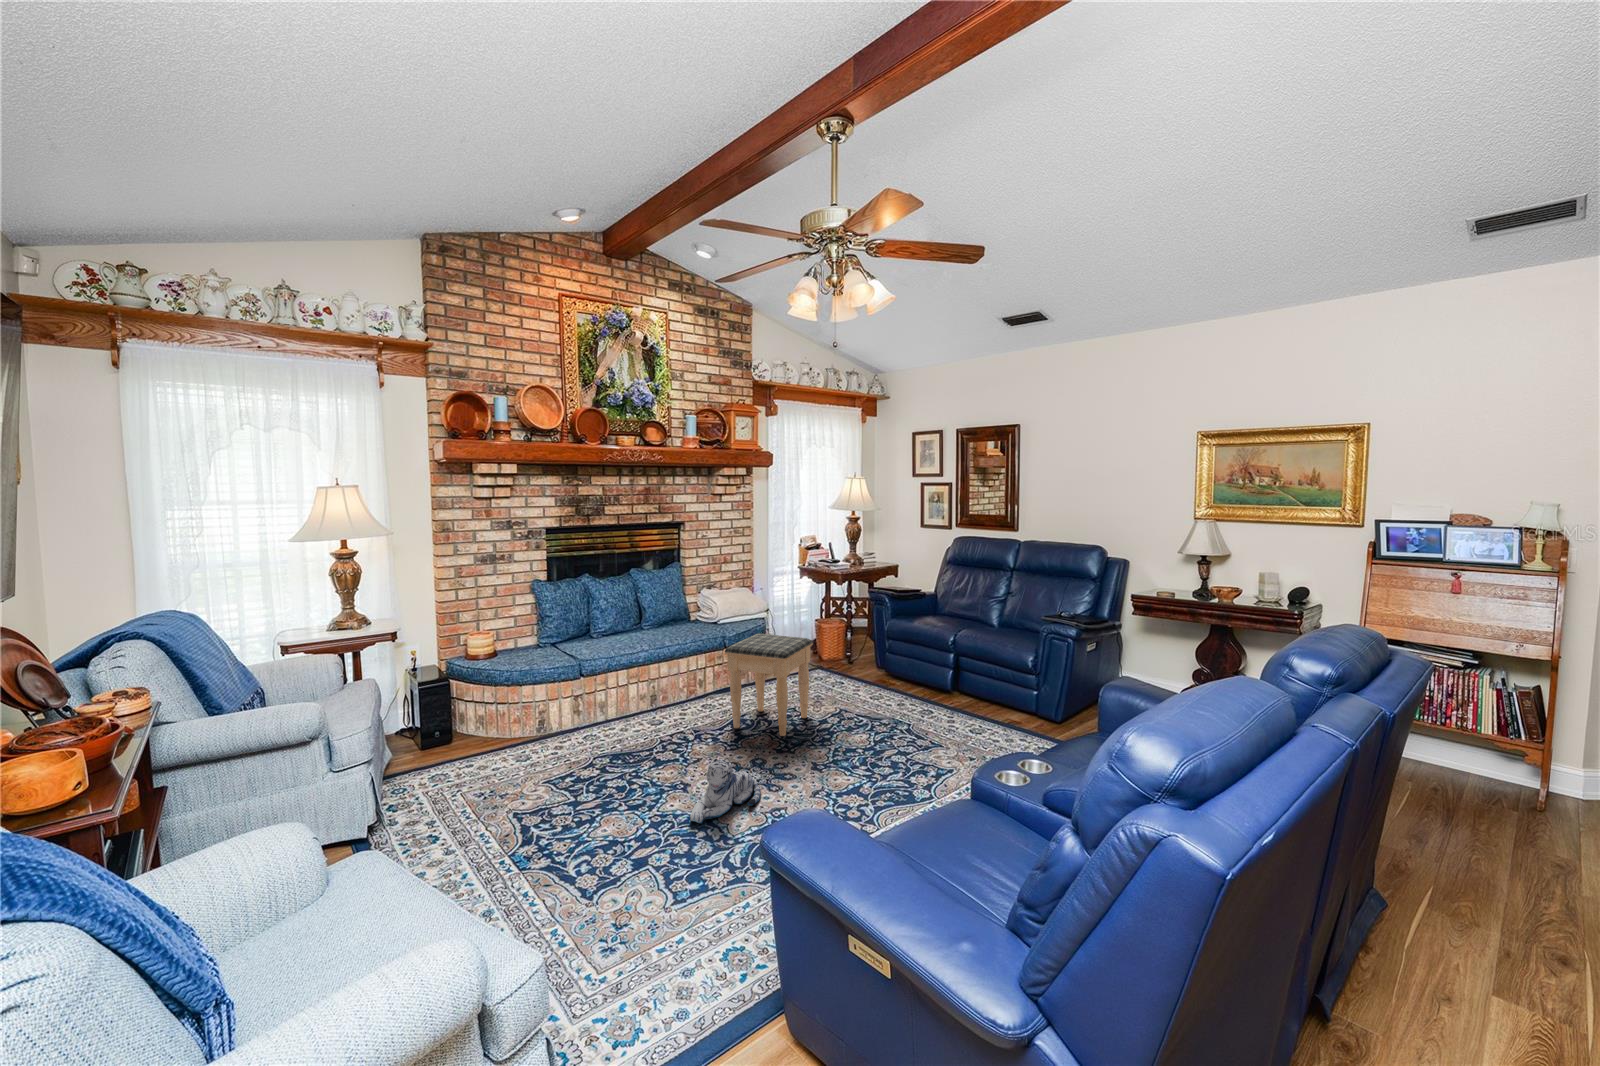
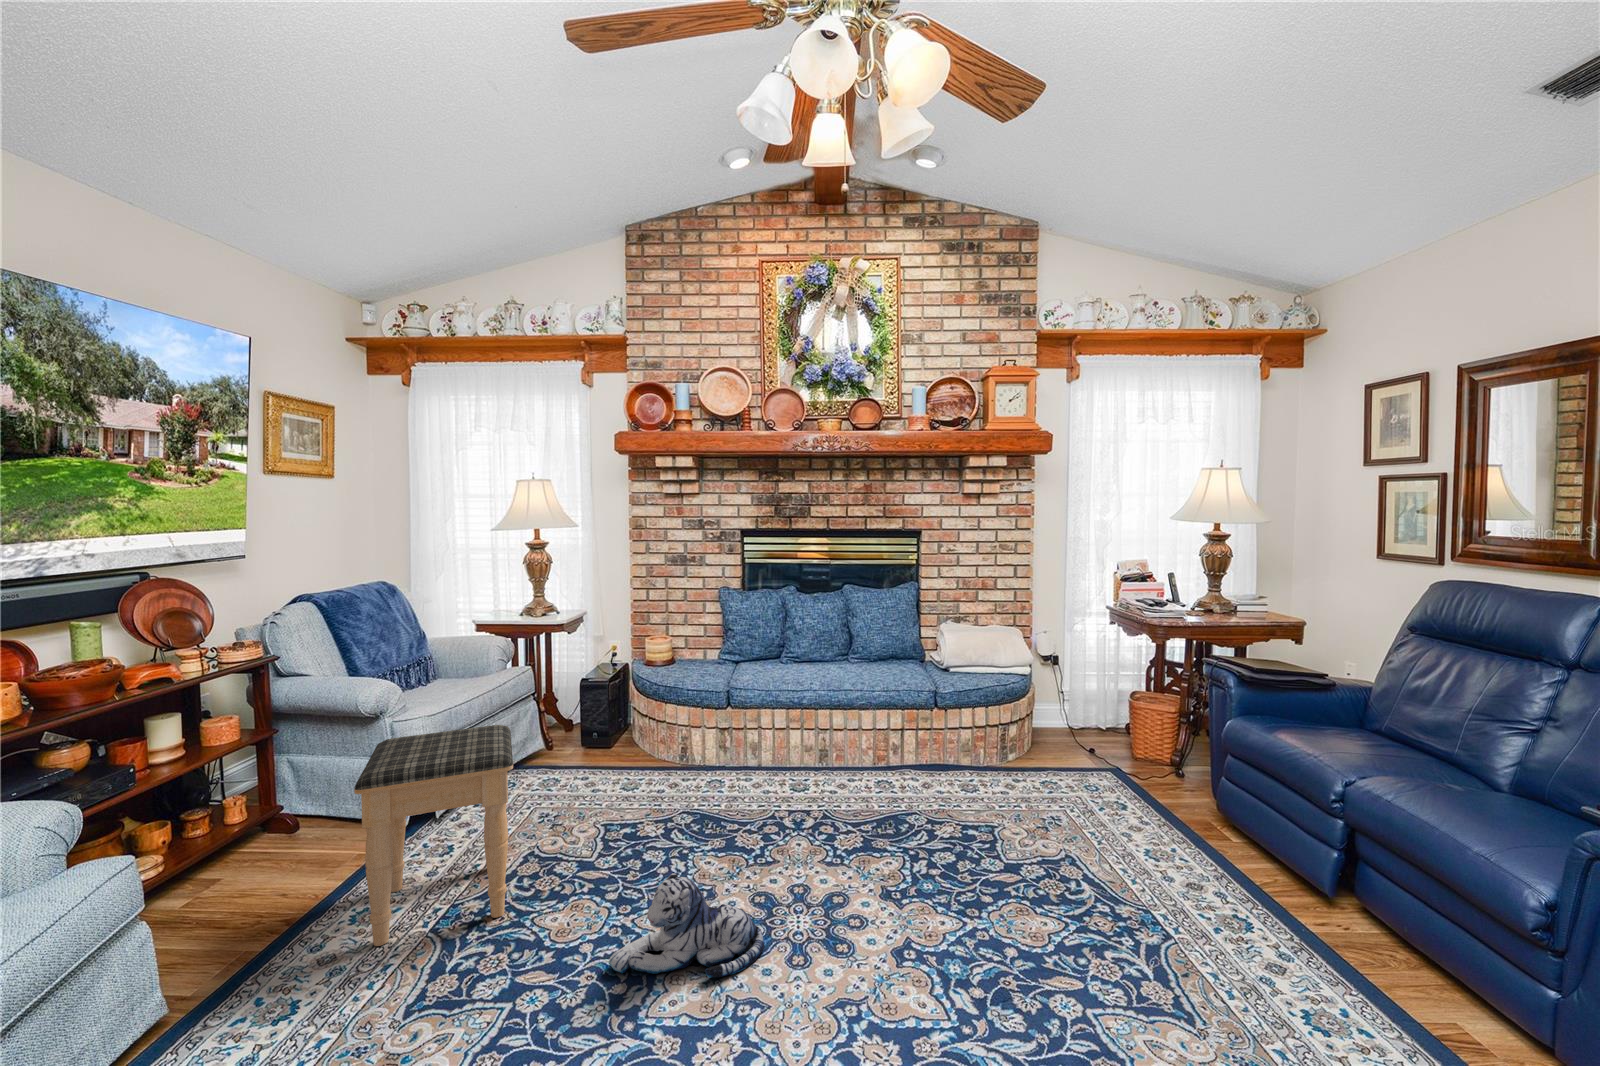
footstool: present [725,634,813,736] -> present [354,725,513,946]

